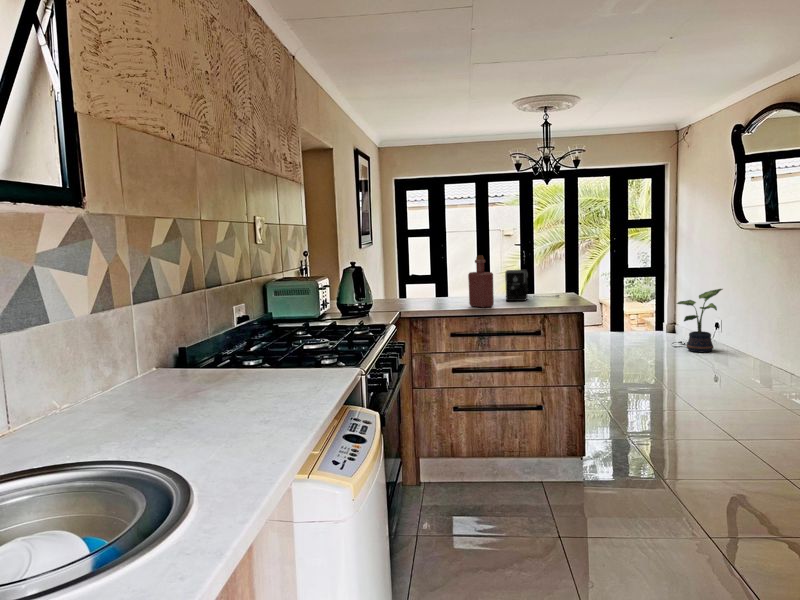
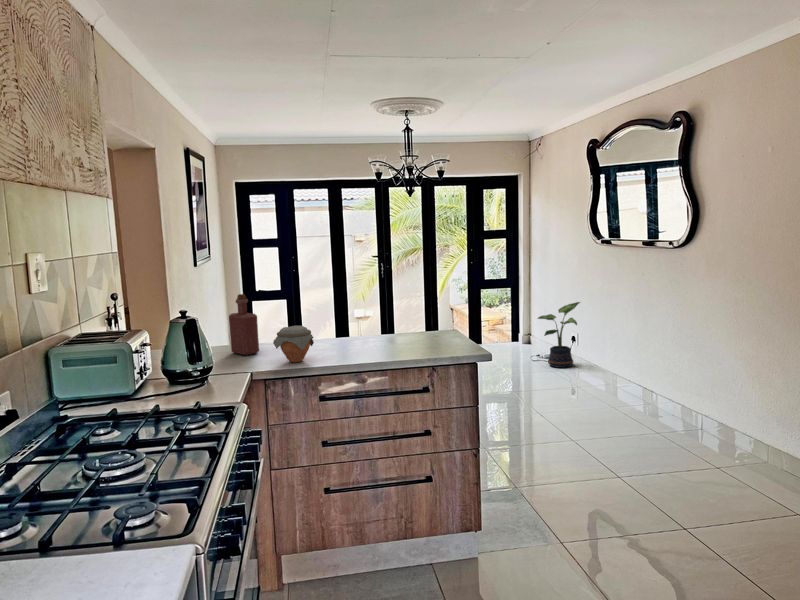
bottle: present [468,255,494,308] -> present [229,294,259,355]
coffee maker: present [505,270,559,301] -> none [380,307,444,347]
jar: none [418,280,449,308] -> present [273,326,314,362]

